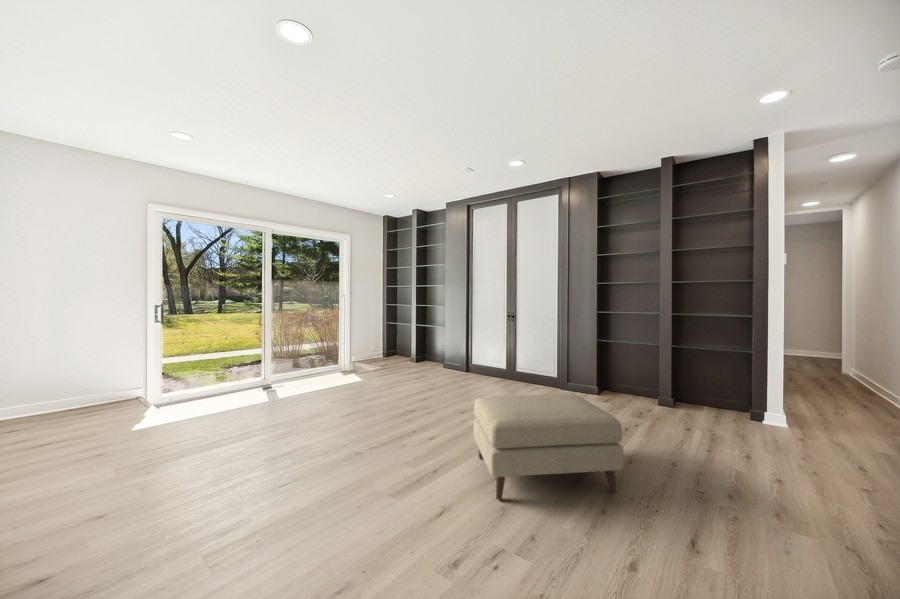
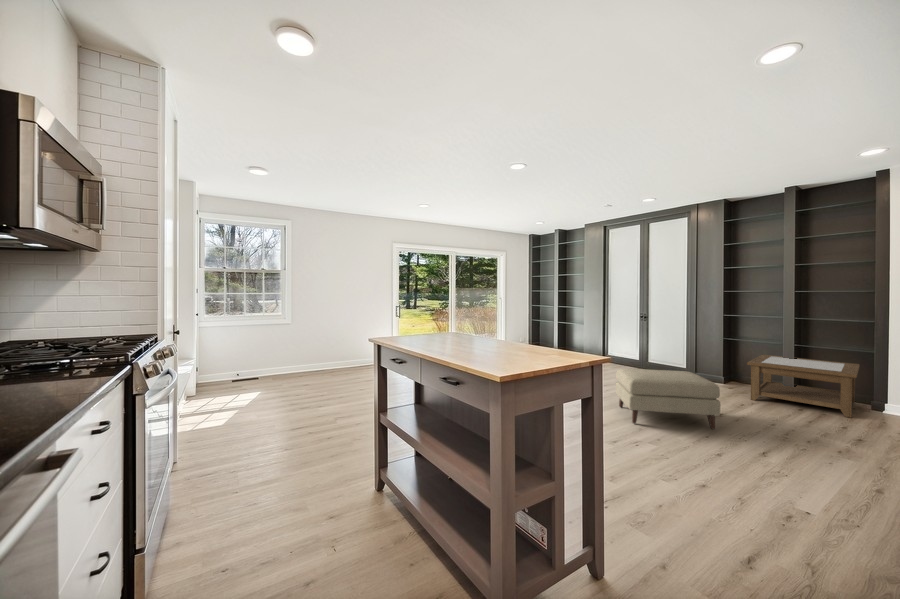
coffee table: none [630,358,750,436] -> present [747,354,860,417]

